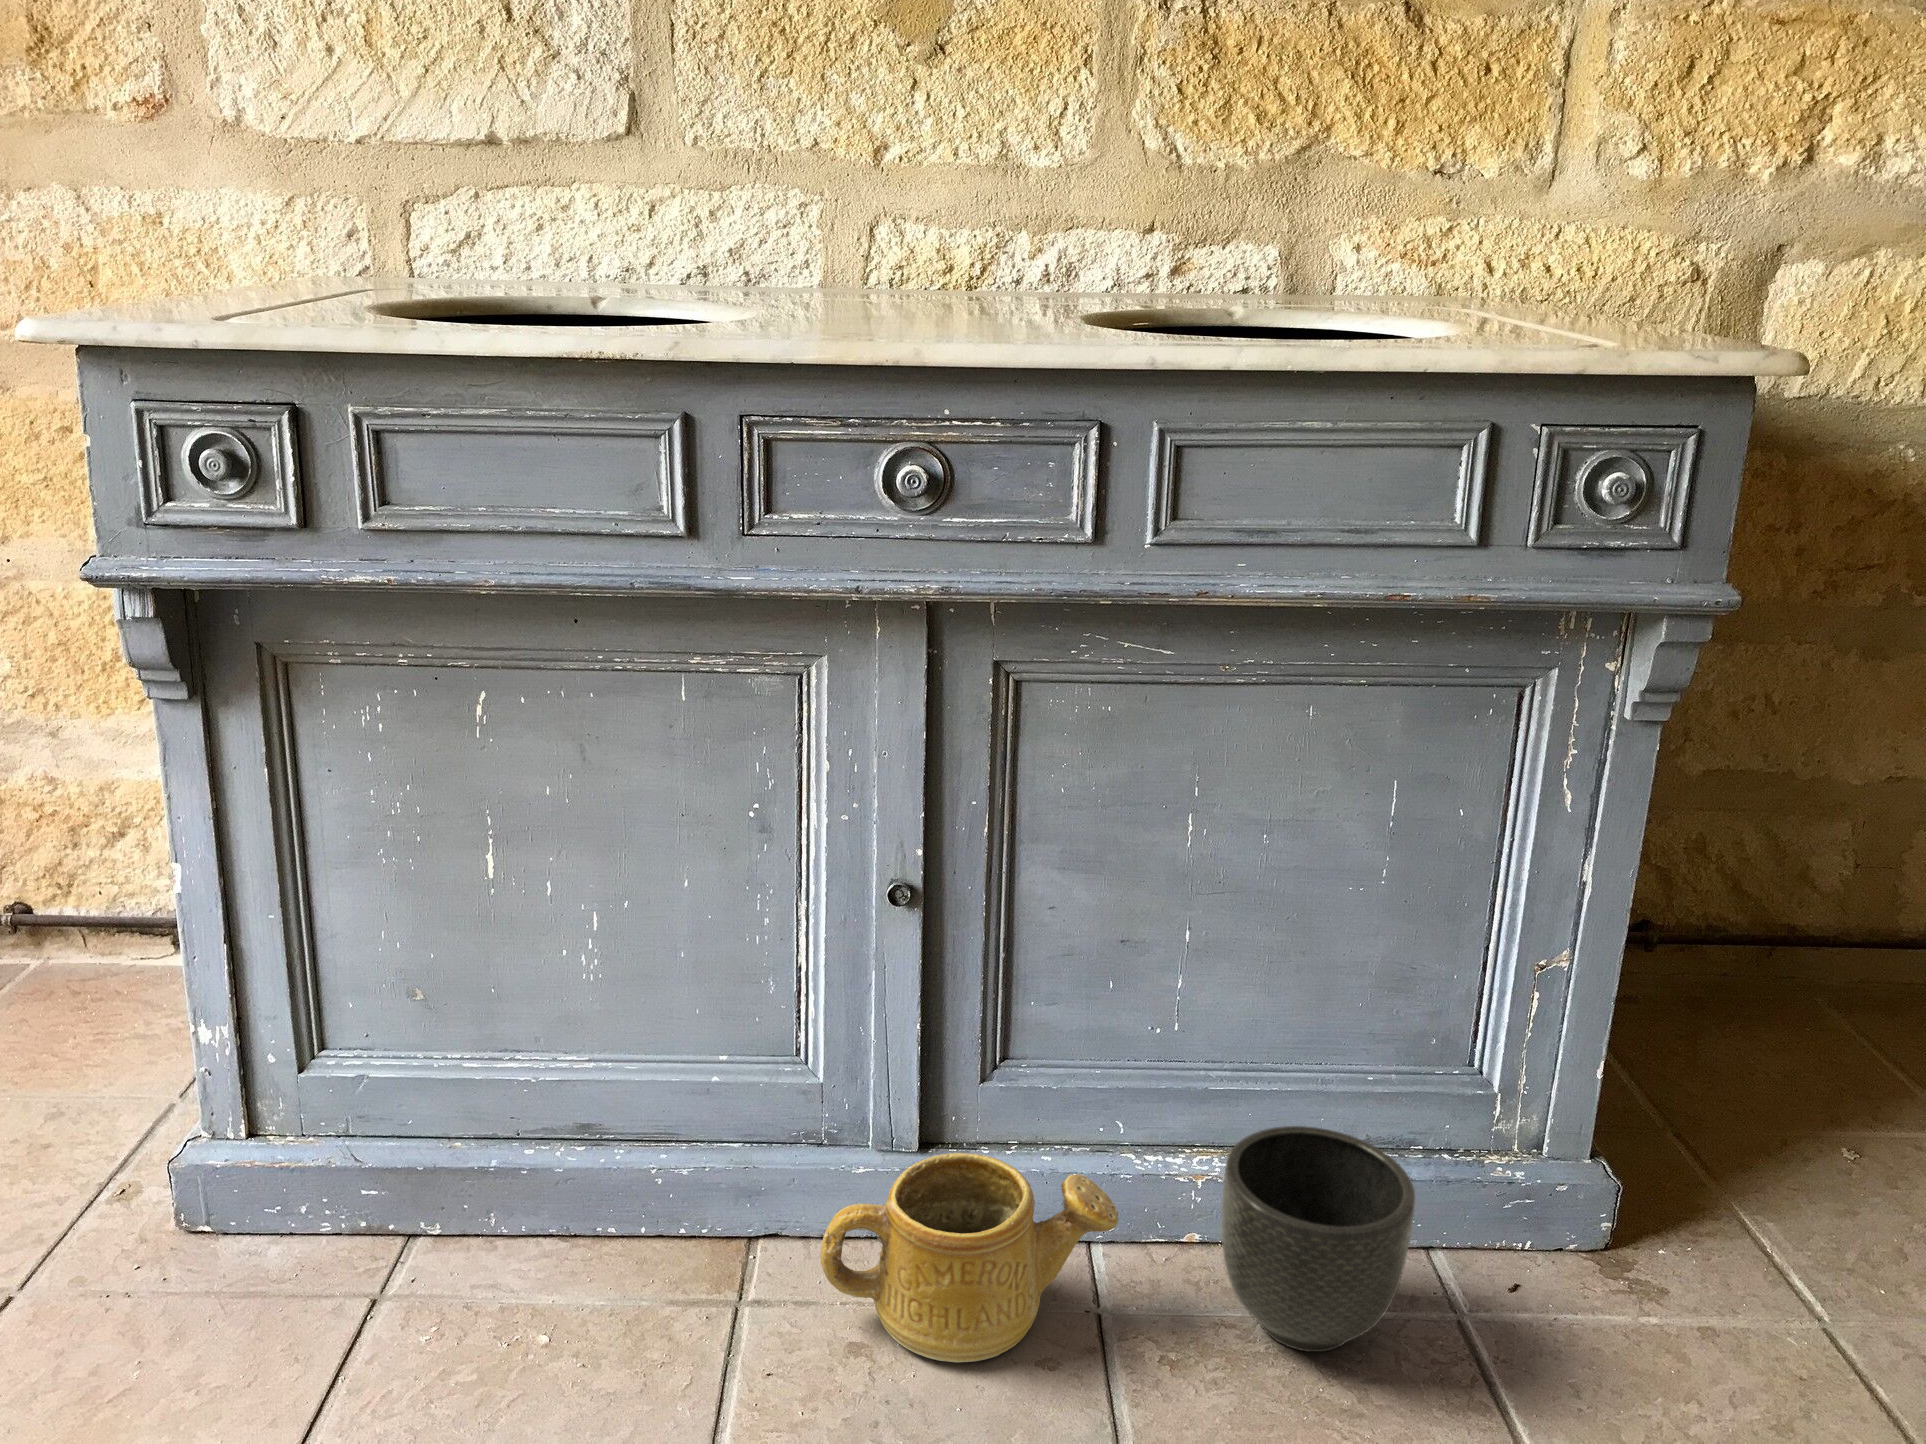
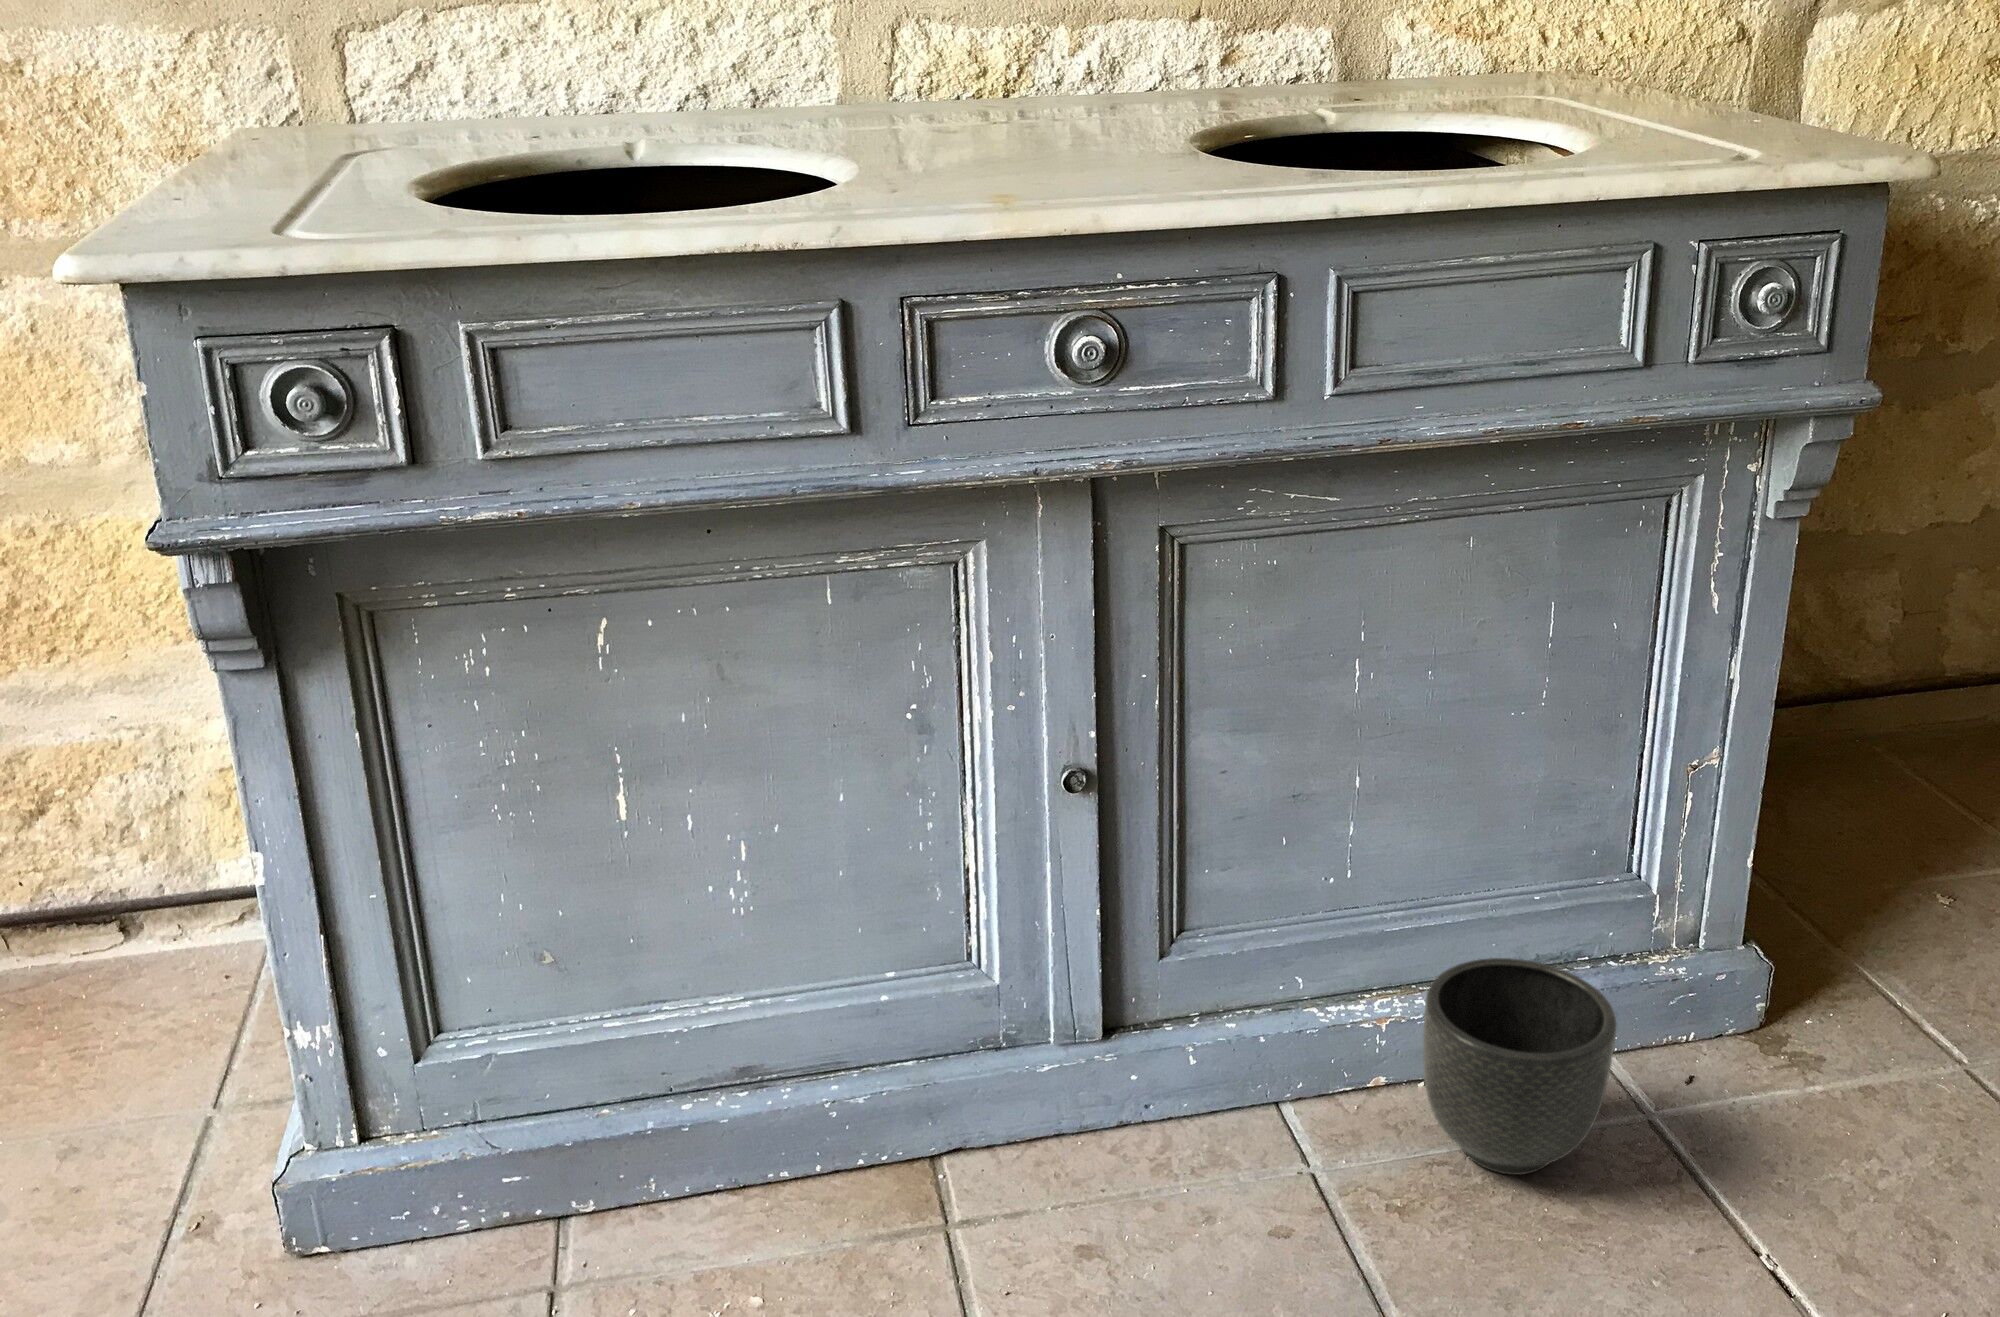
watering can: present [820,1153,1118,1363] -> none [1039,1035,1329,1245]

